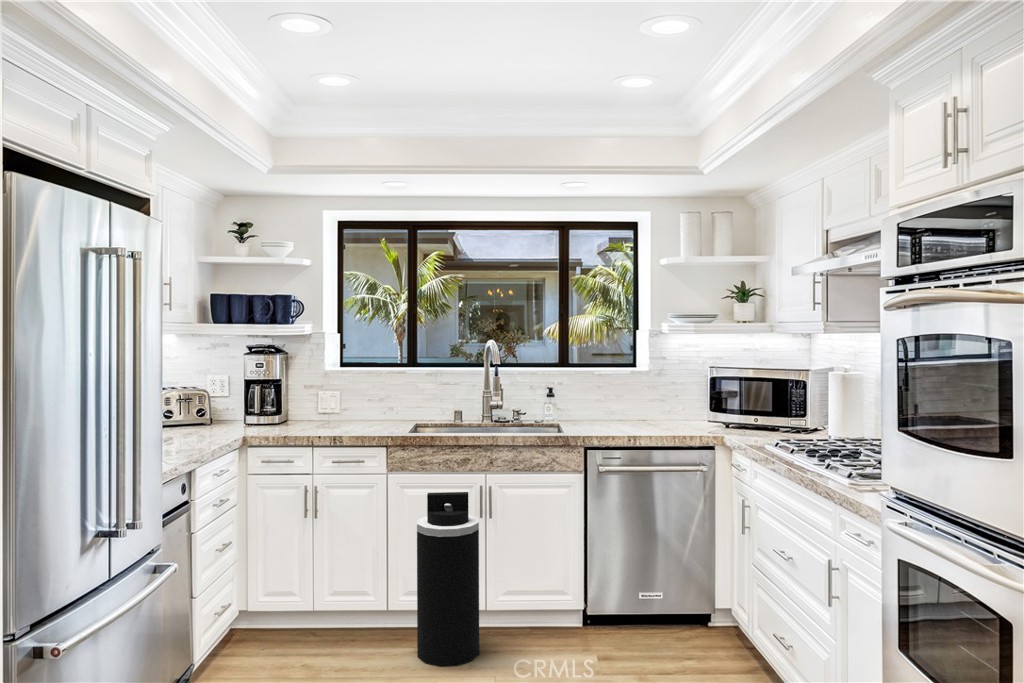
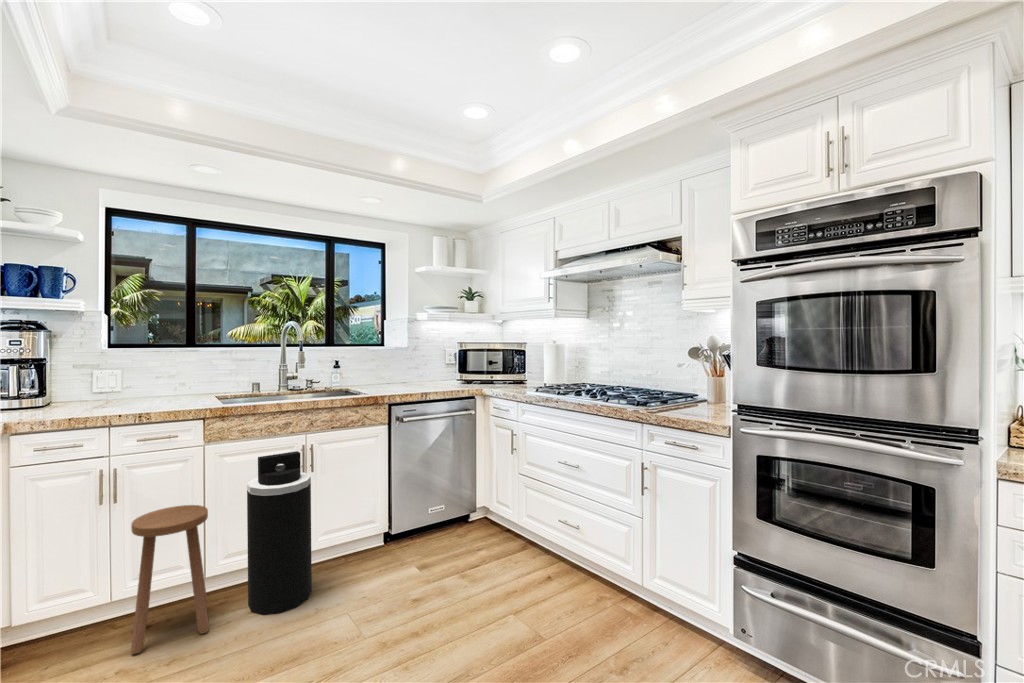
stool: none [315,532,386,664] -> present [131,505,209,654]

